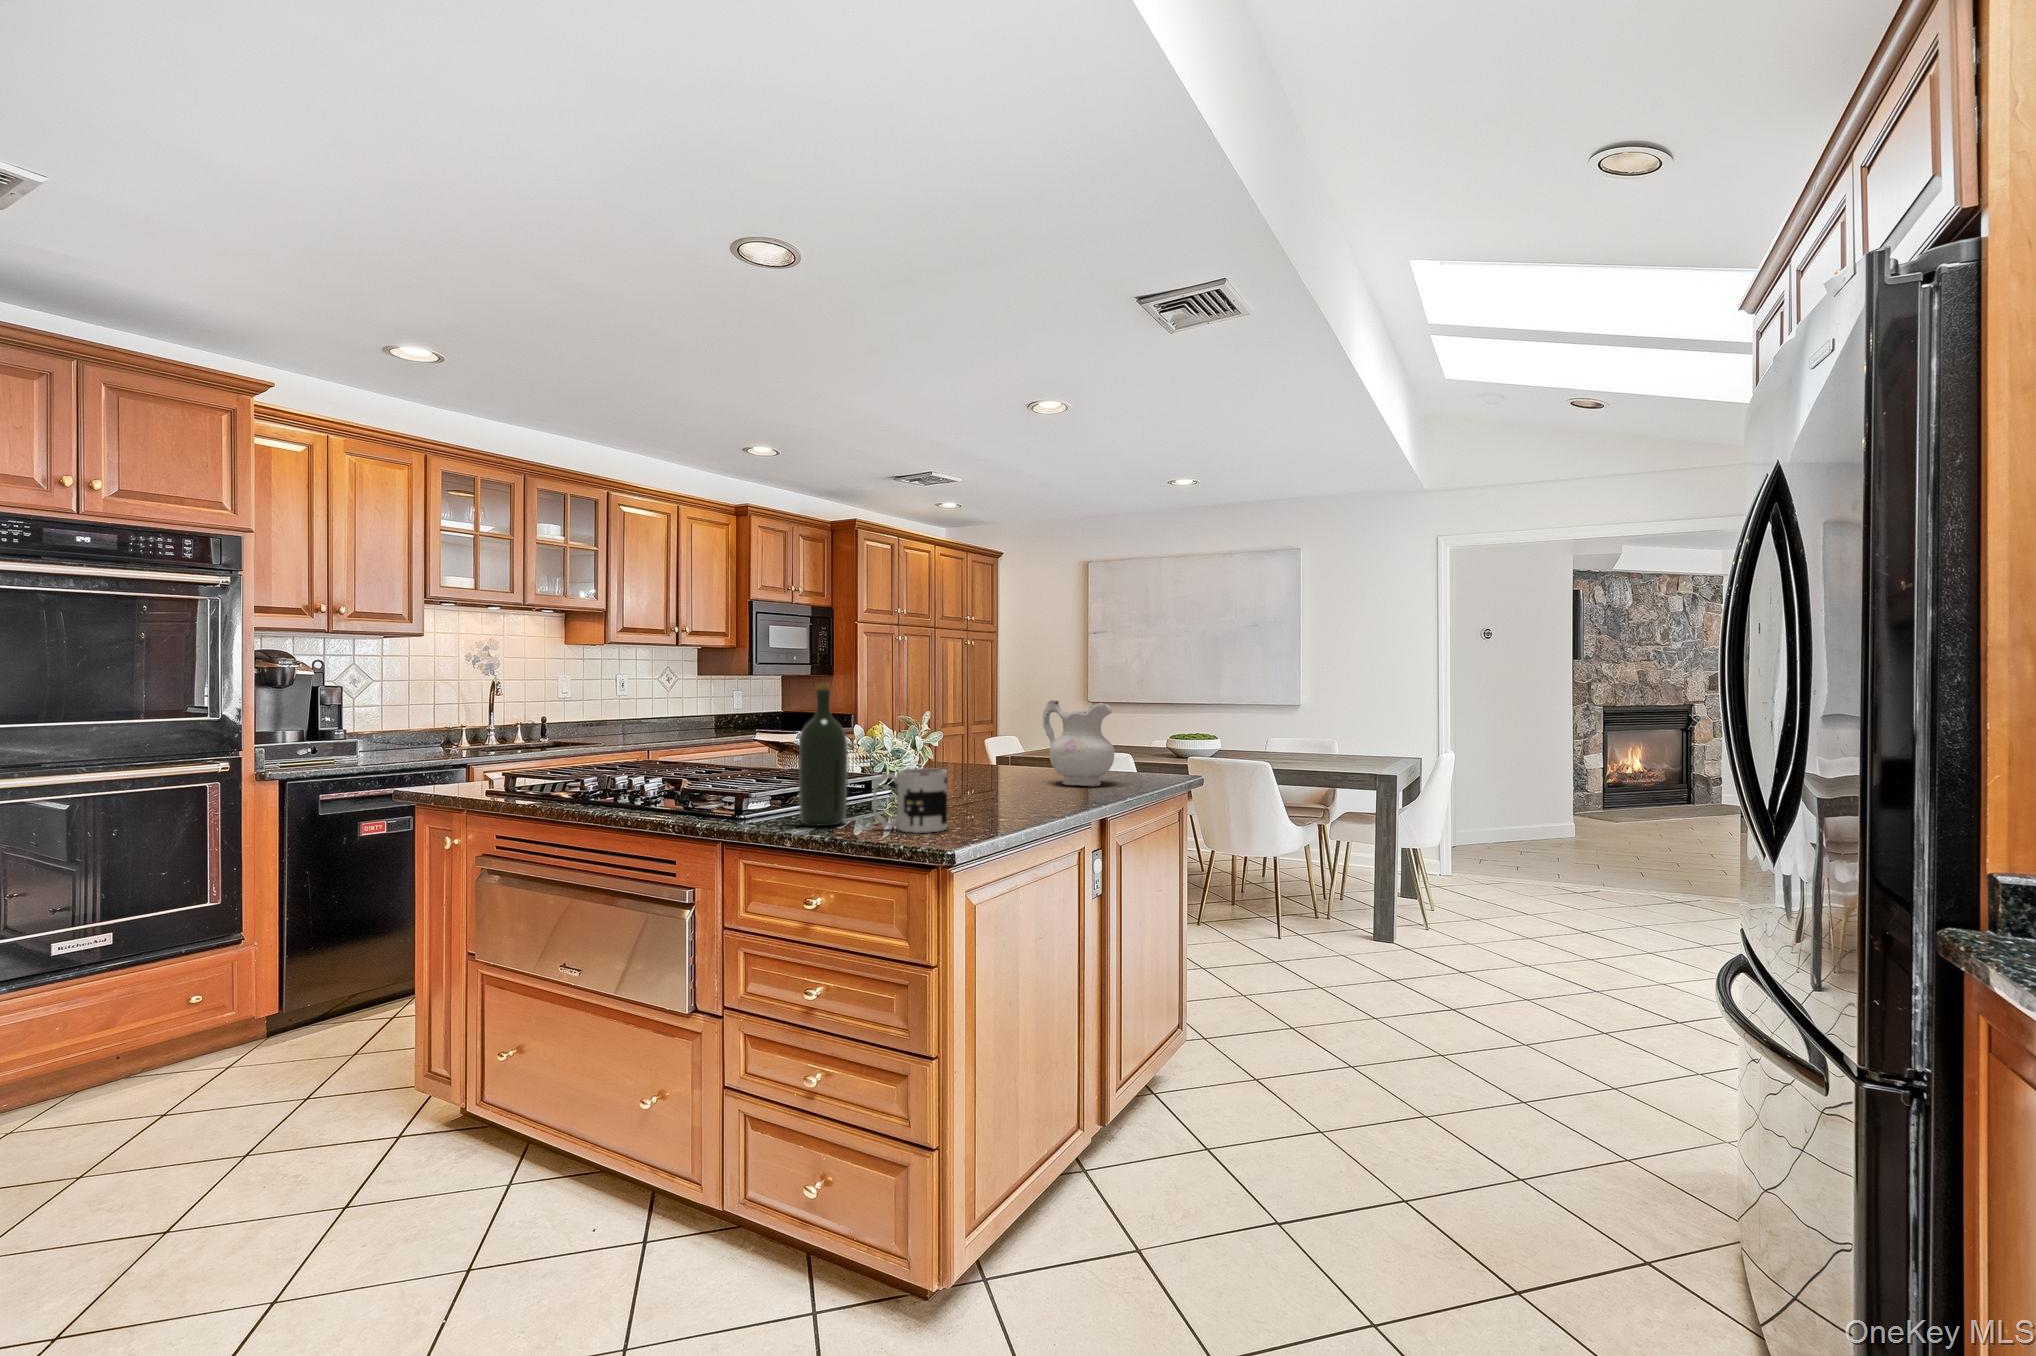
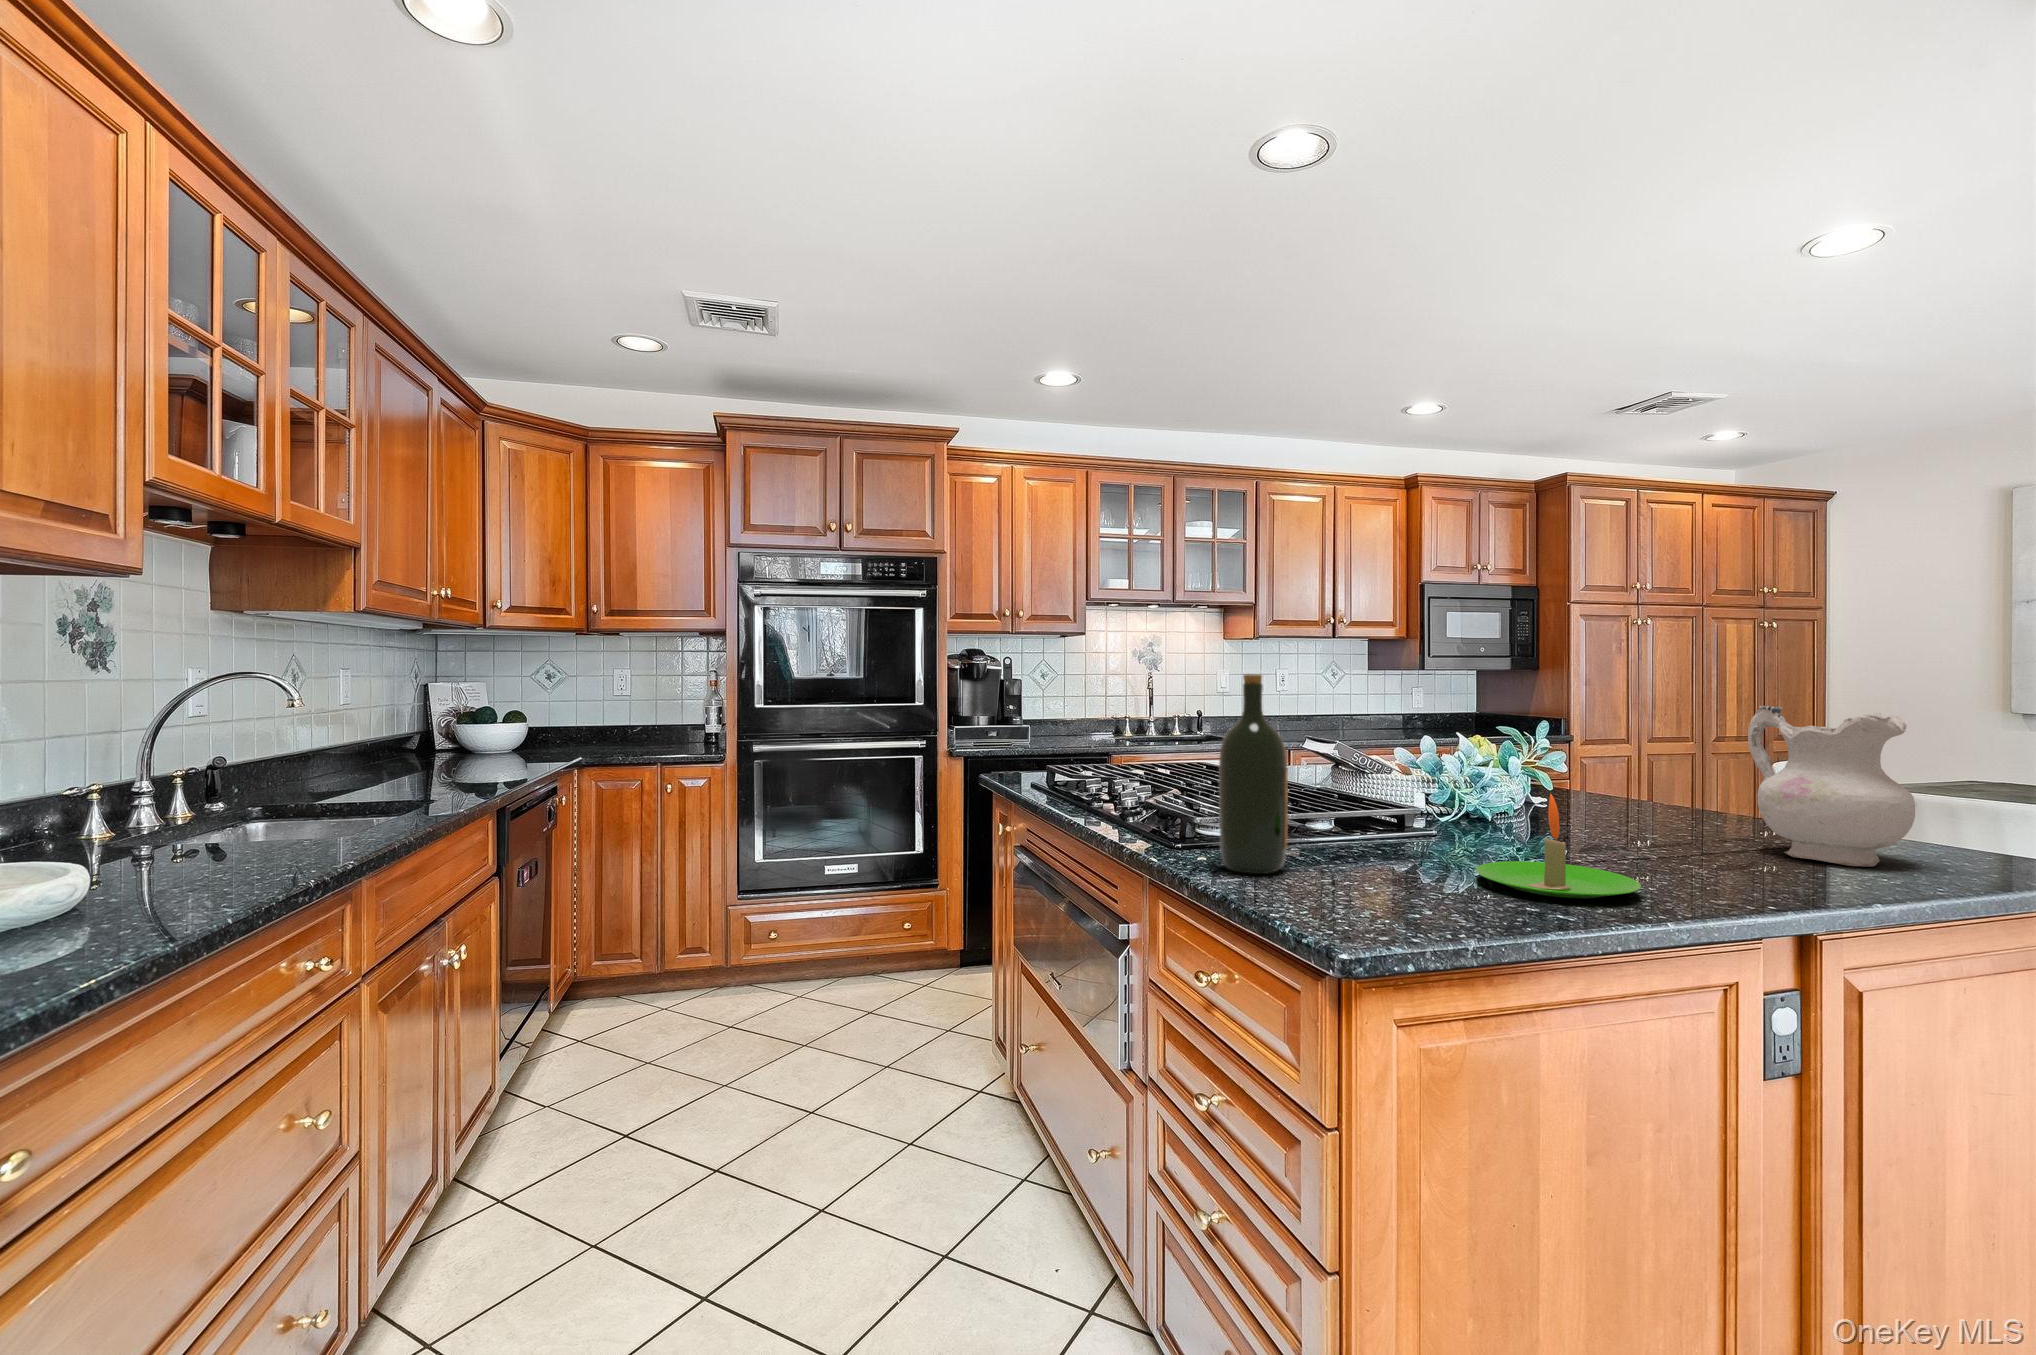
candle: none [950,755,1034,814] -> present [1476,794,1641,898]
mug: present [873,768,947,833] -> none [1298,805,1419,913]

